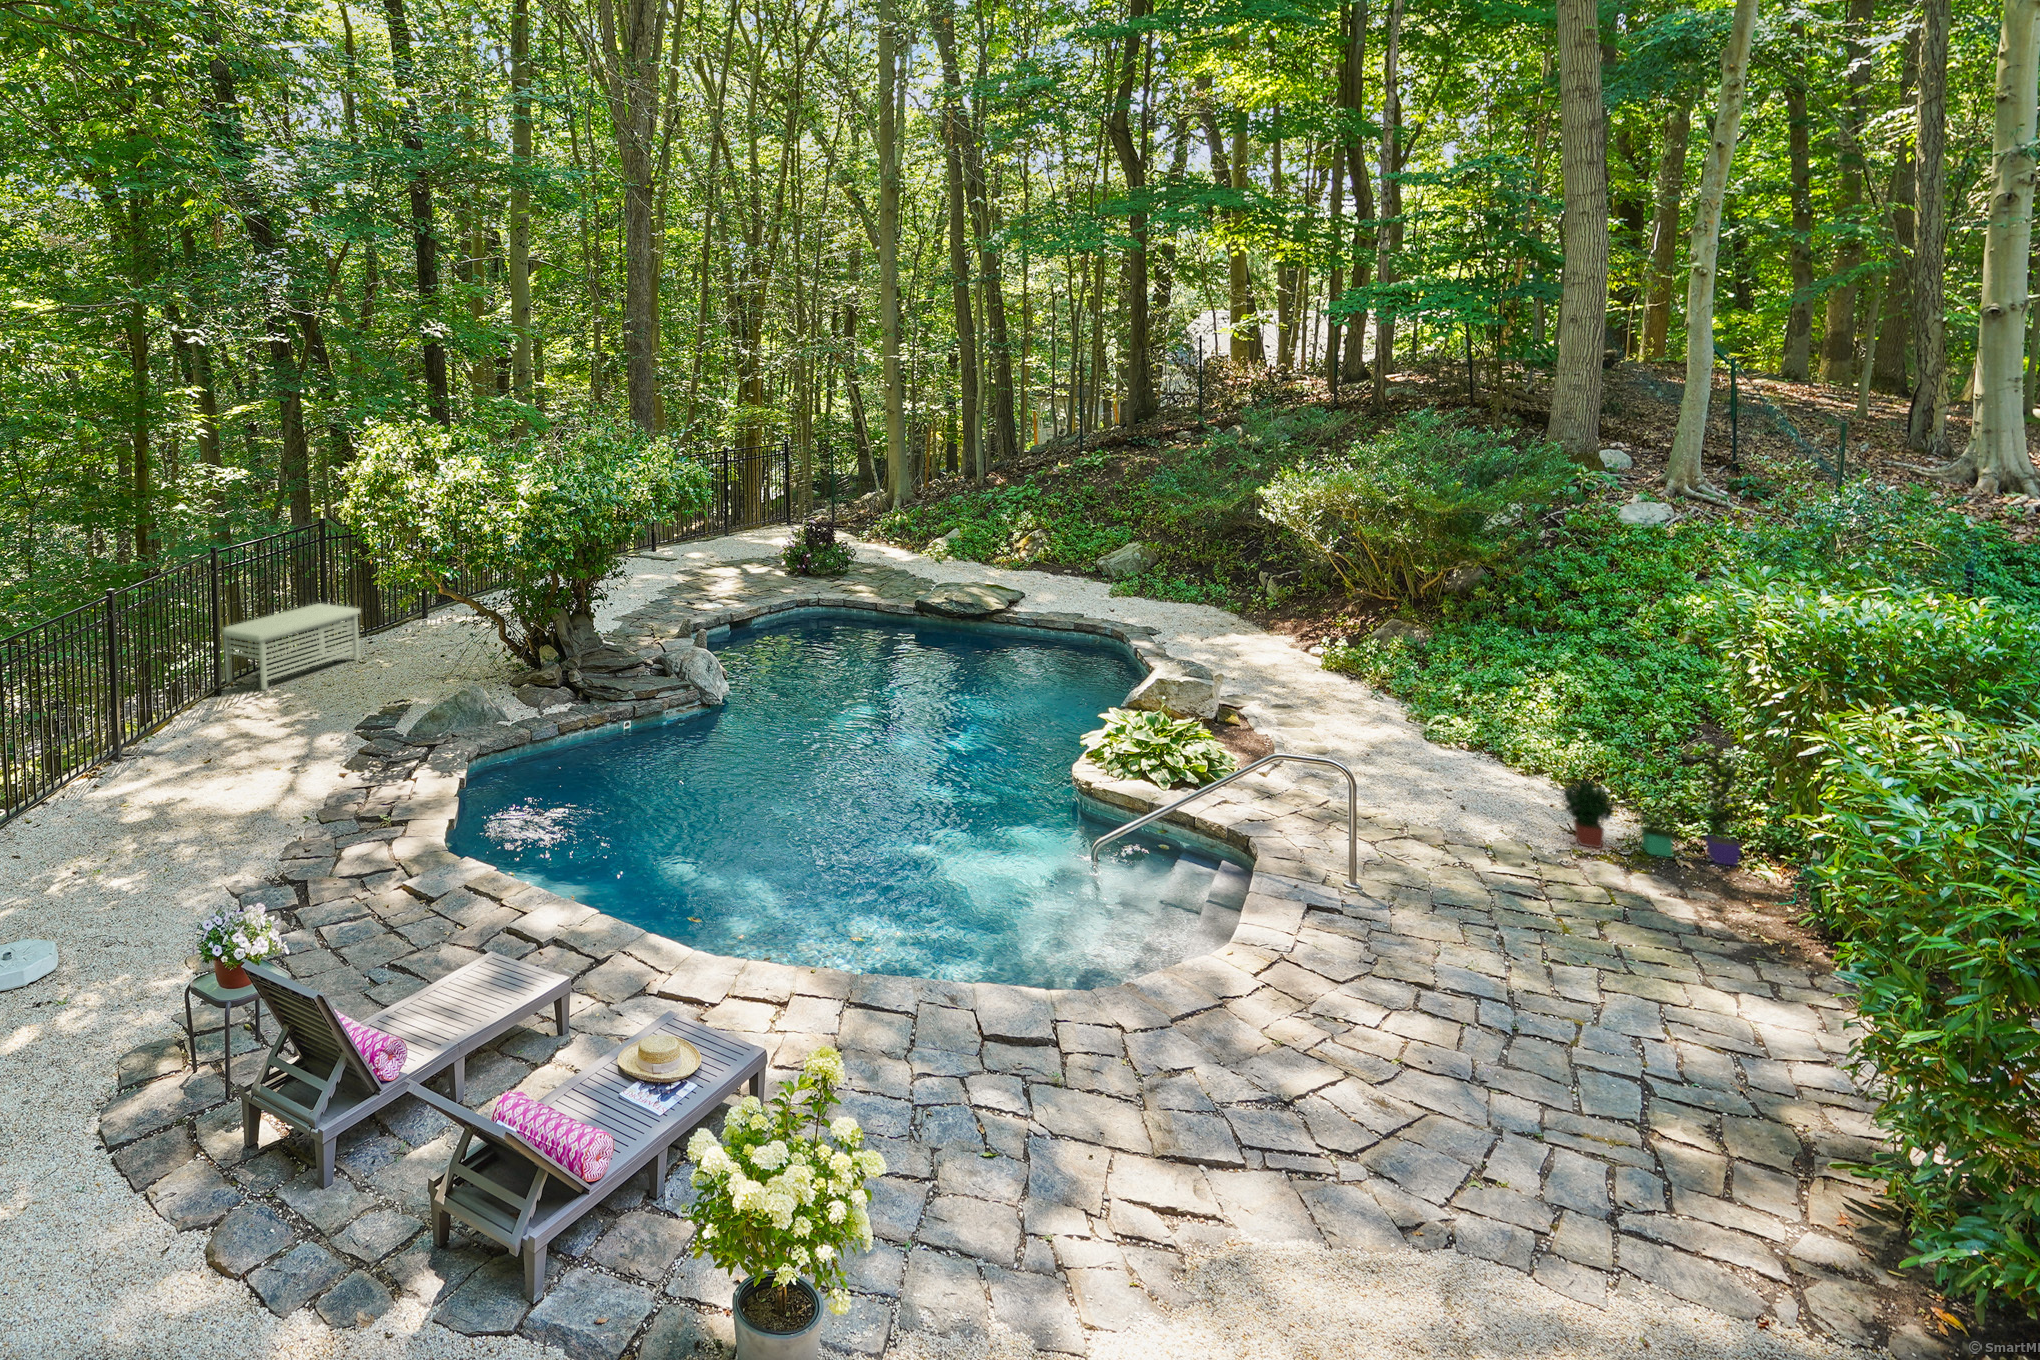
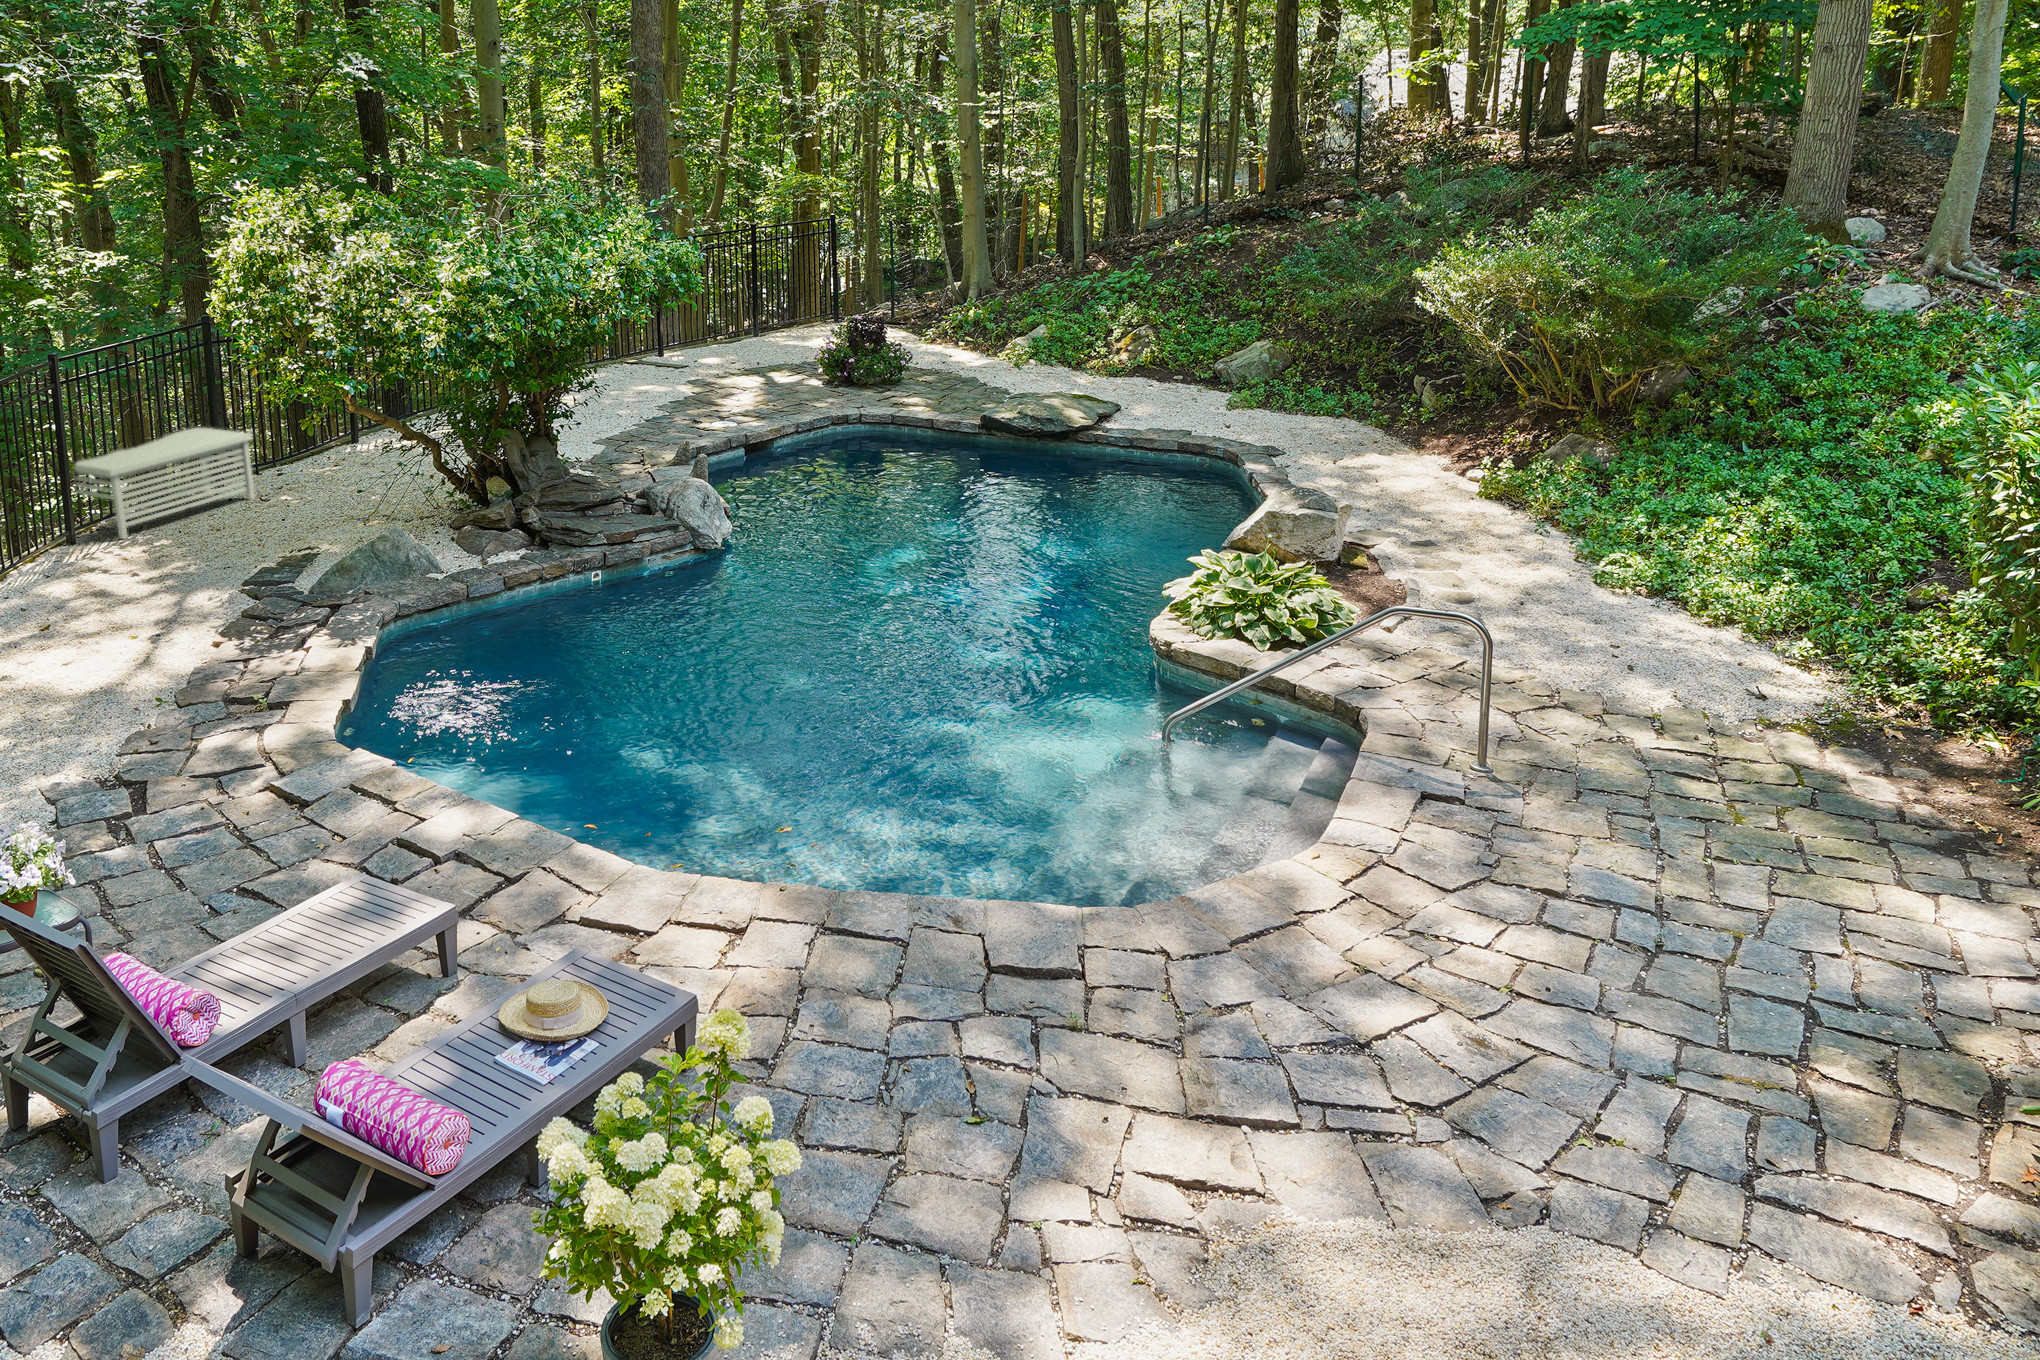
potted plant: present [1562,746,1750,866] -> none [1746,587,1988,735]

